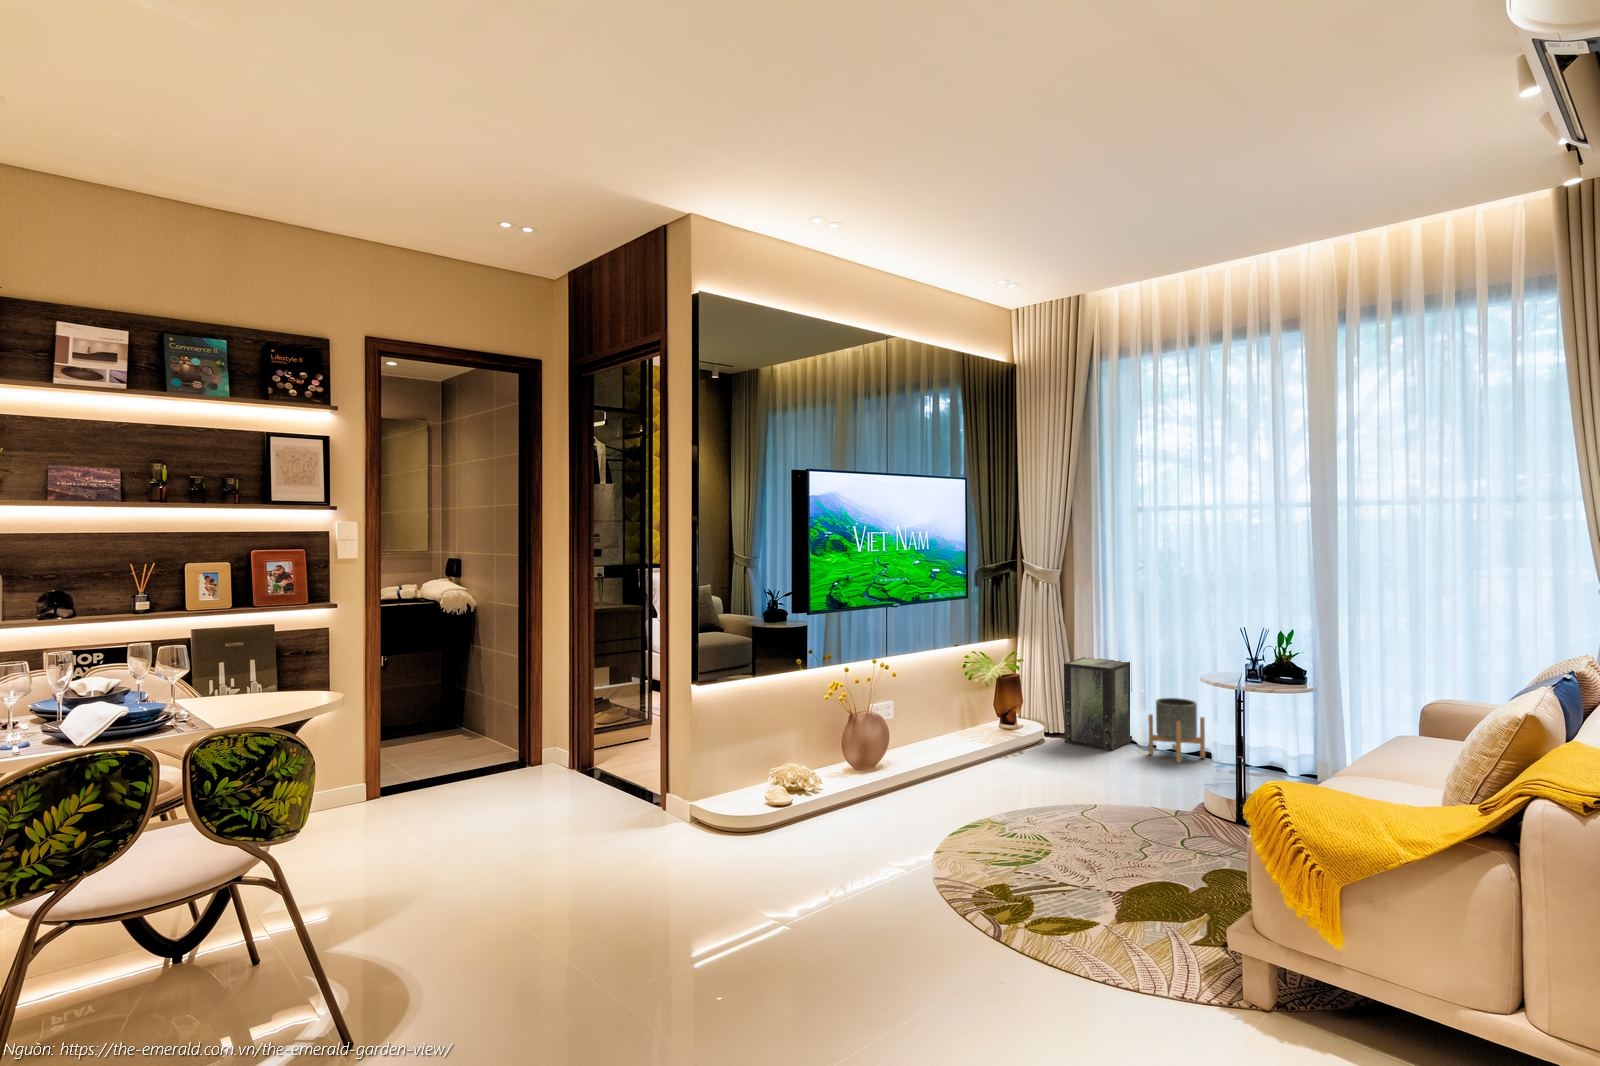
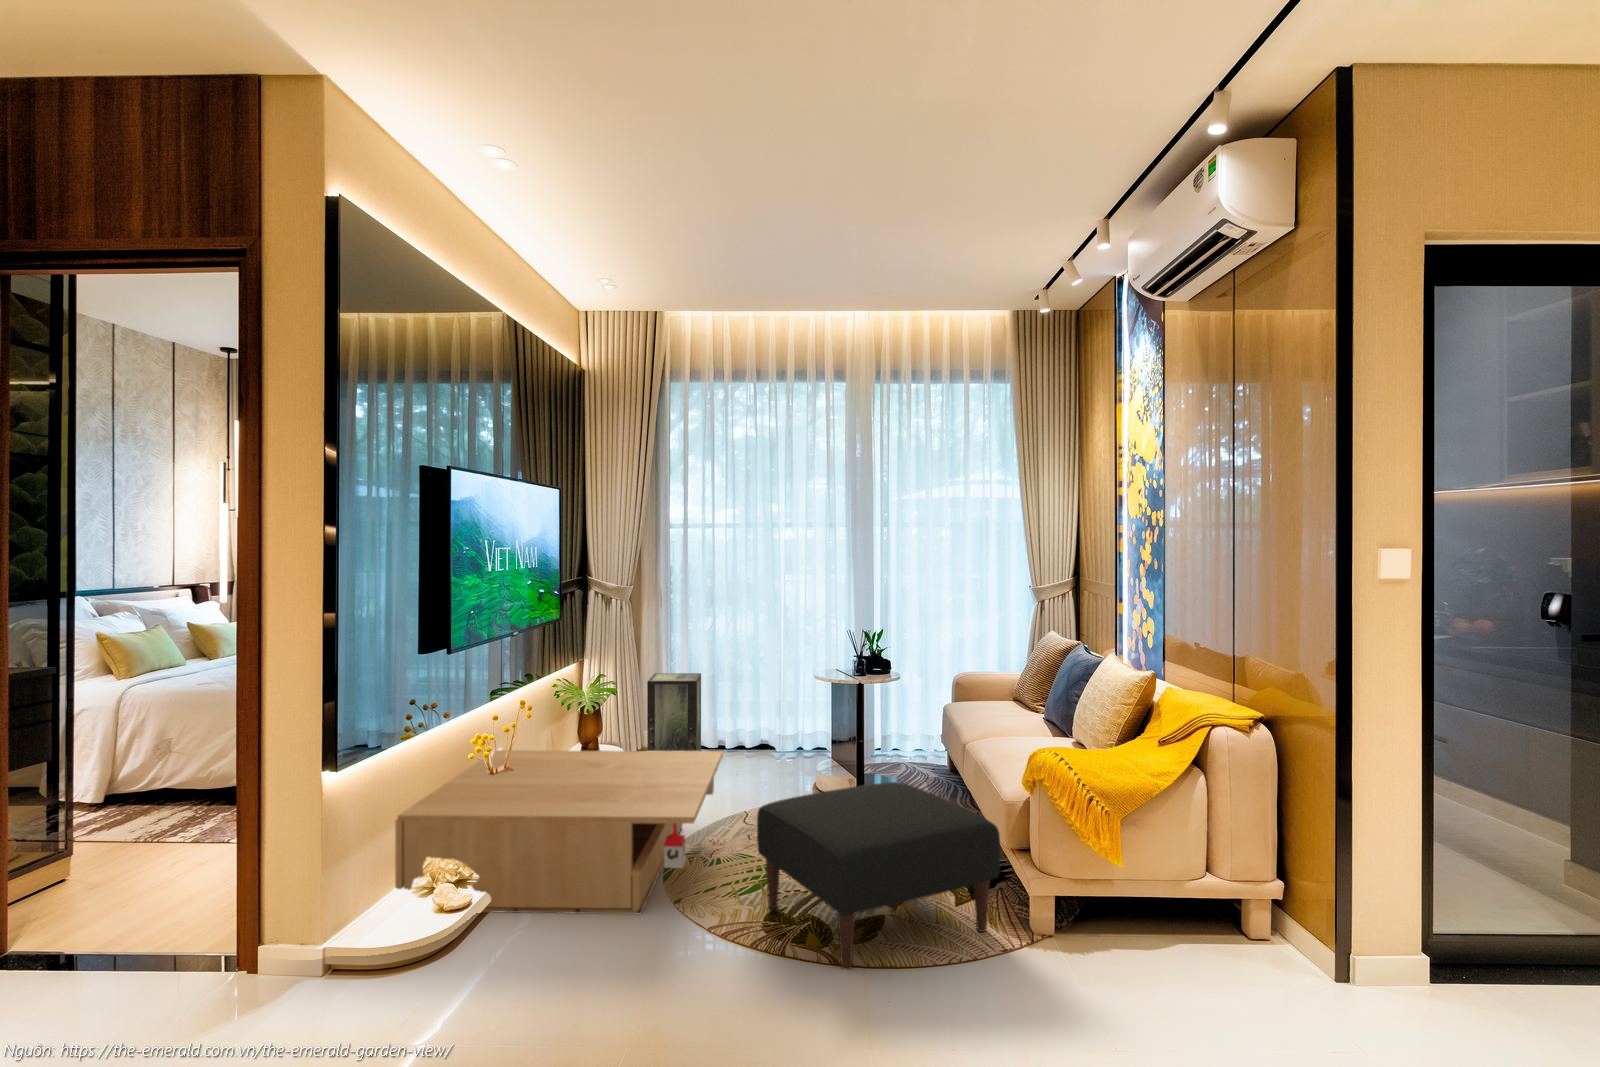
planter: present [1148,698,1205,763] -> none [728,702,772,761]
coffee table: none [751,704,1053,857] -> present [395,750,723,914]
ottoman: none [985,784,1201,972] -> present [757,782,1000,970]

